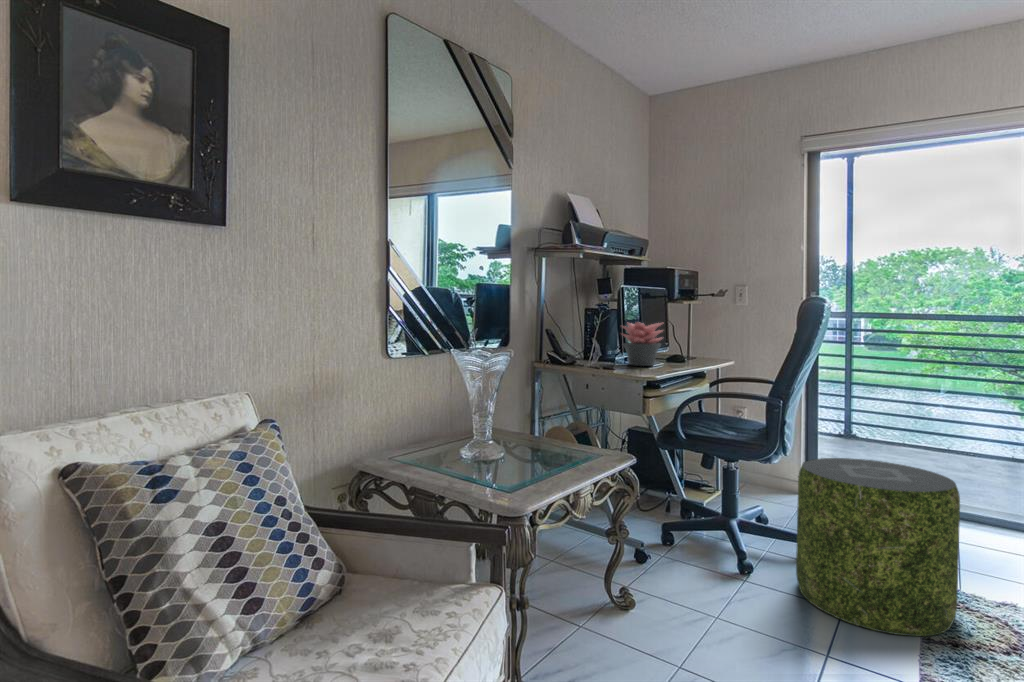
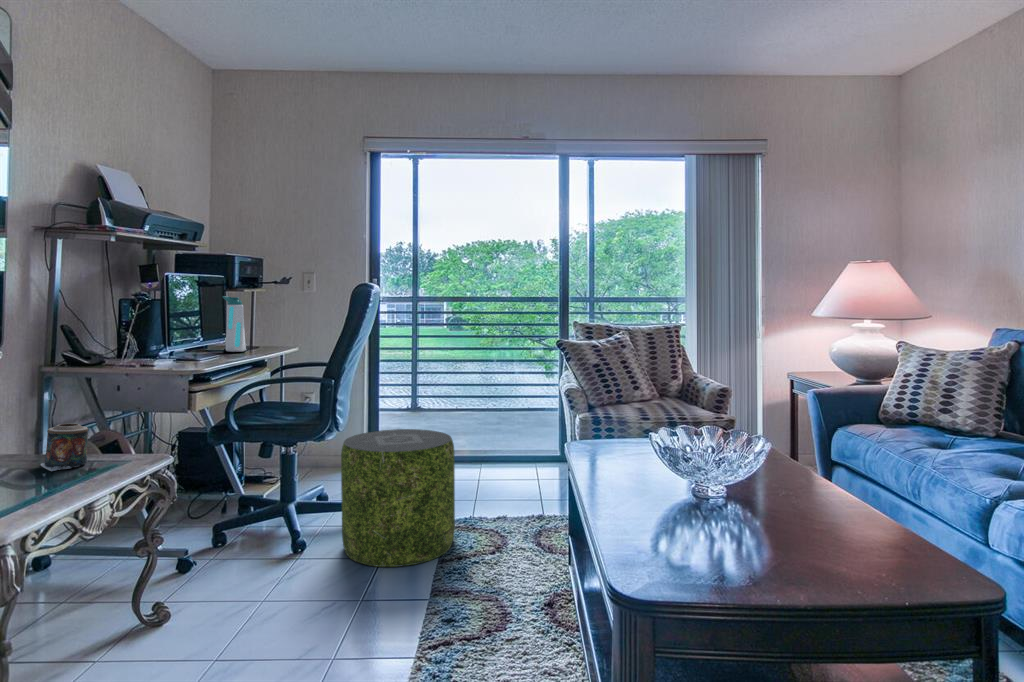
water bottle: none [665,307,684,360] -> present [223,296,246,352]
succulent plant: present [622,322,662,366] -> none [164,314,217,361]
candle: none [538,413,573,454] -> present [41,424,88,471]

